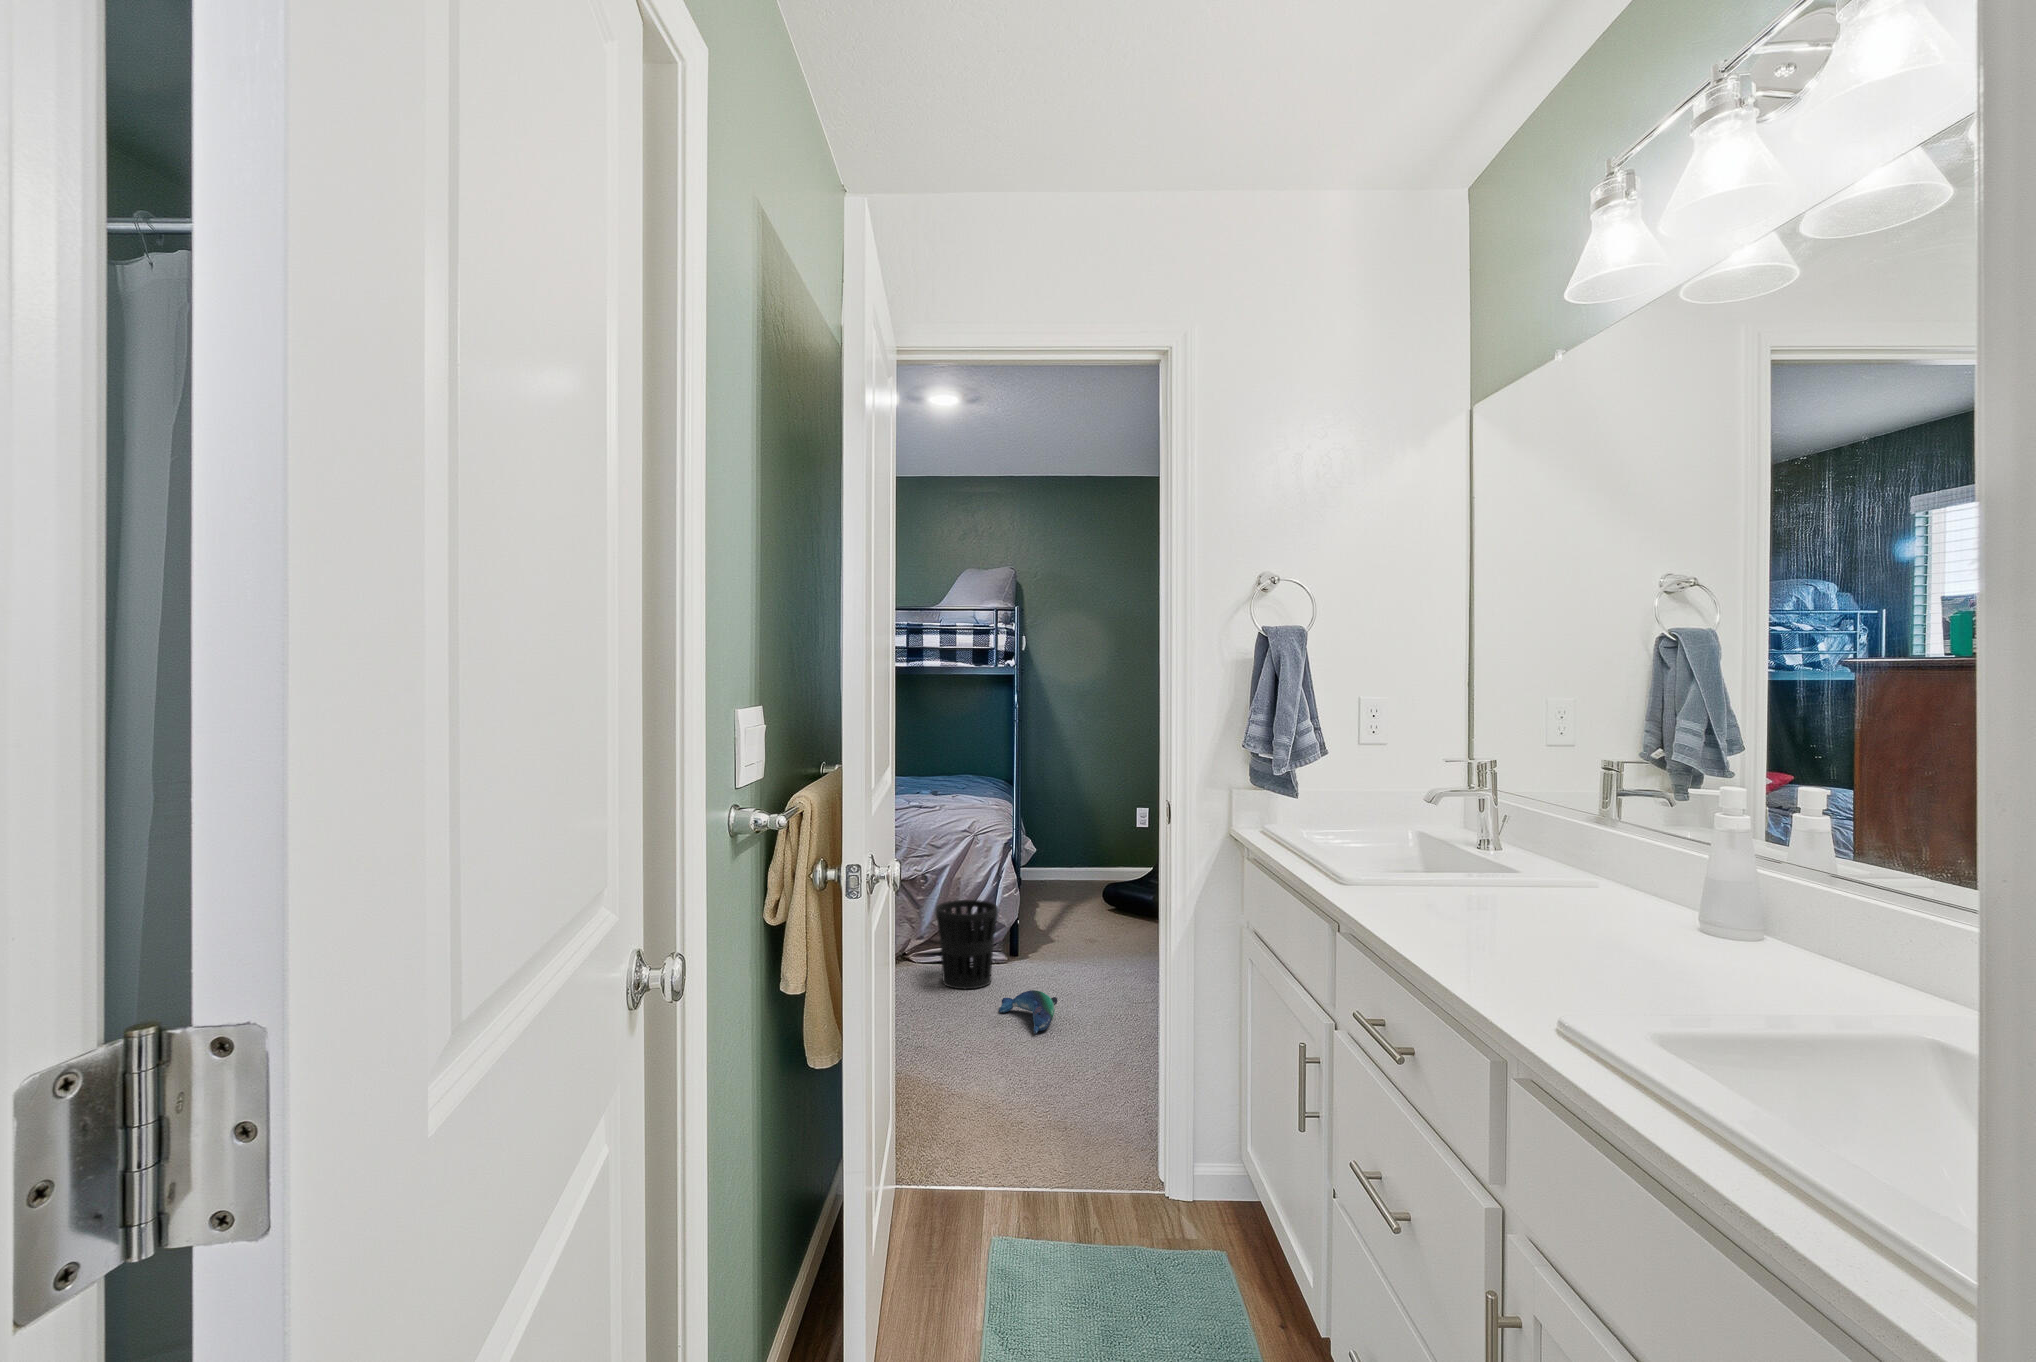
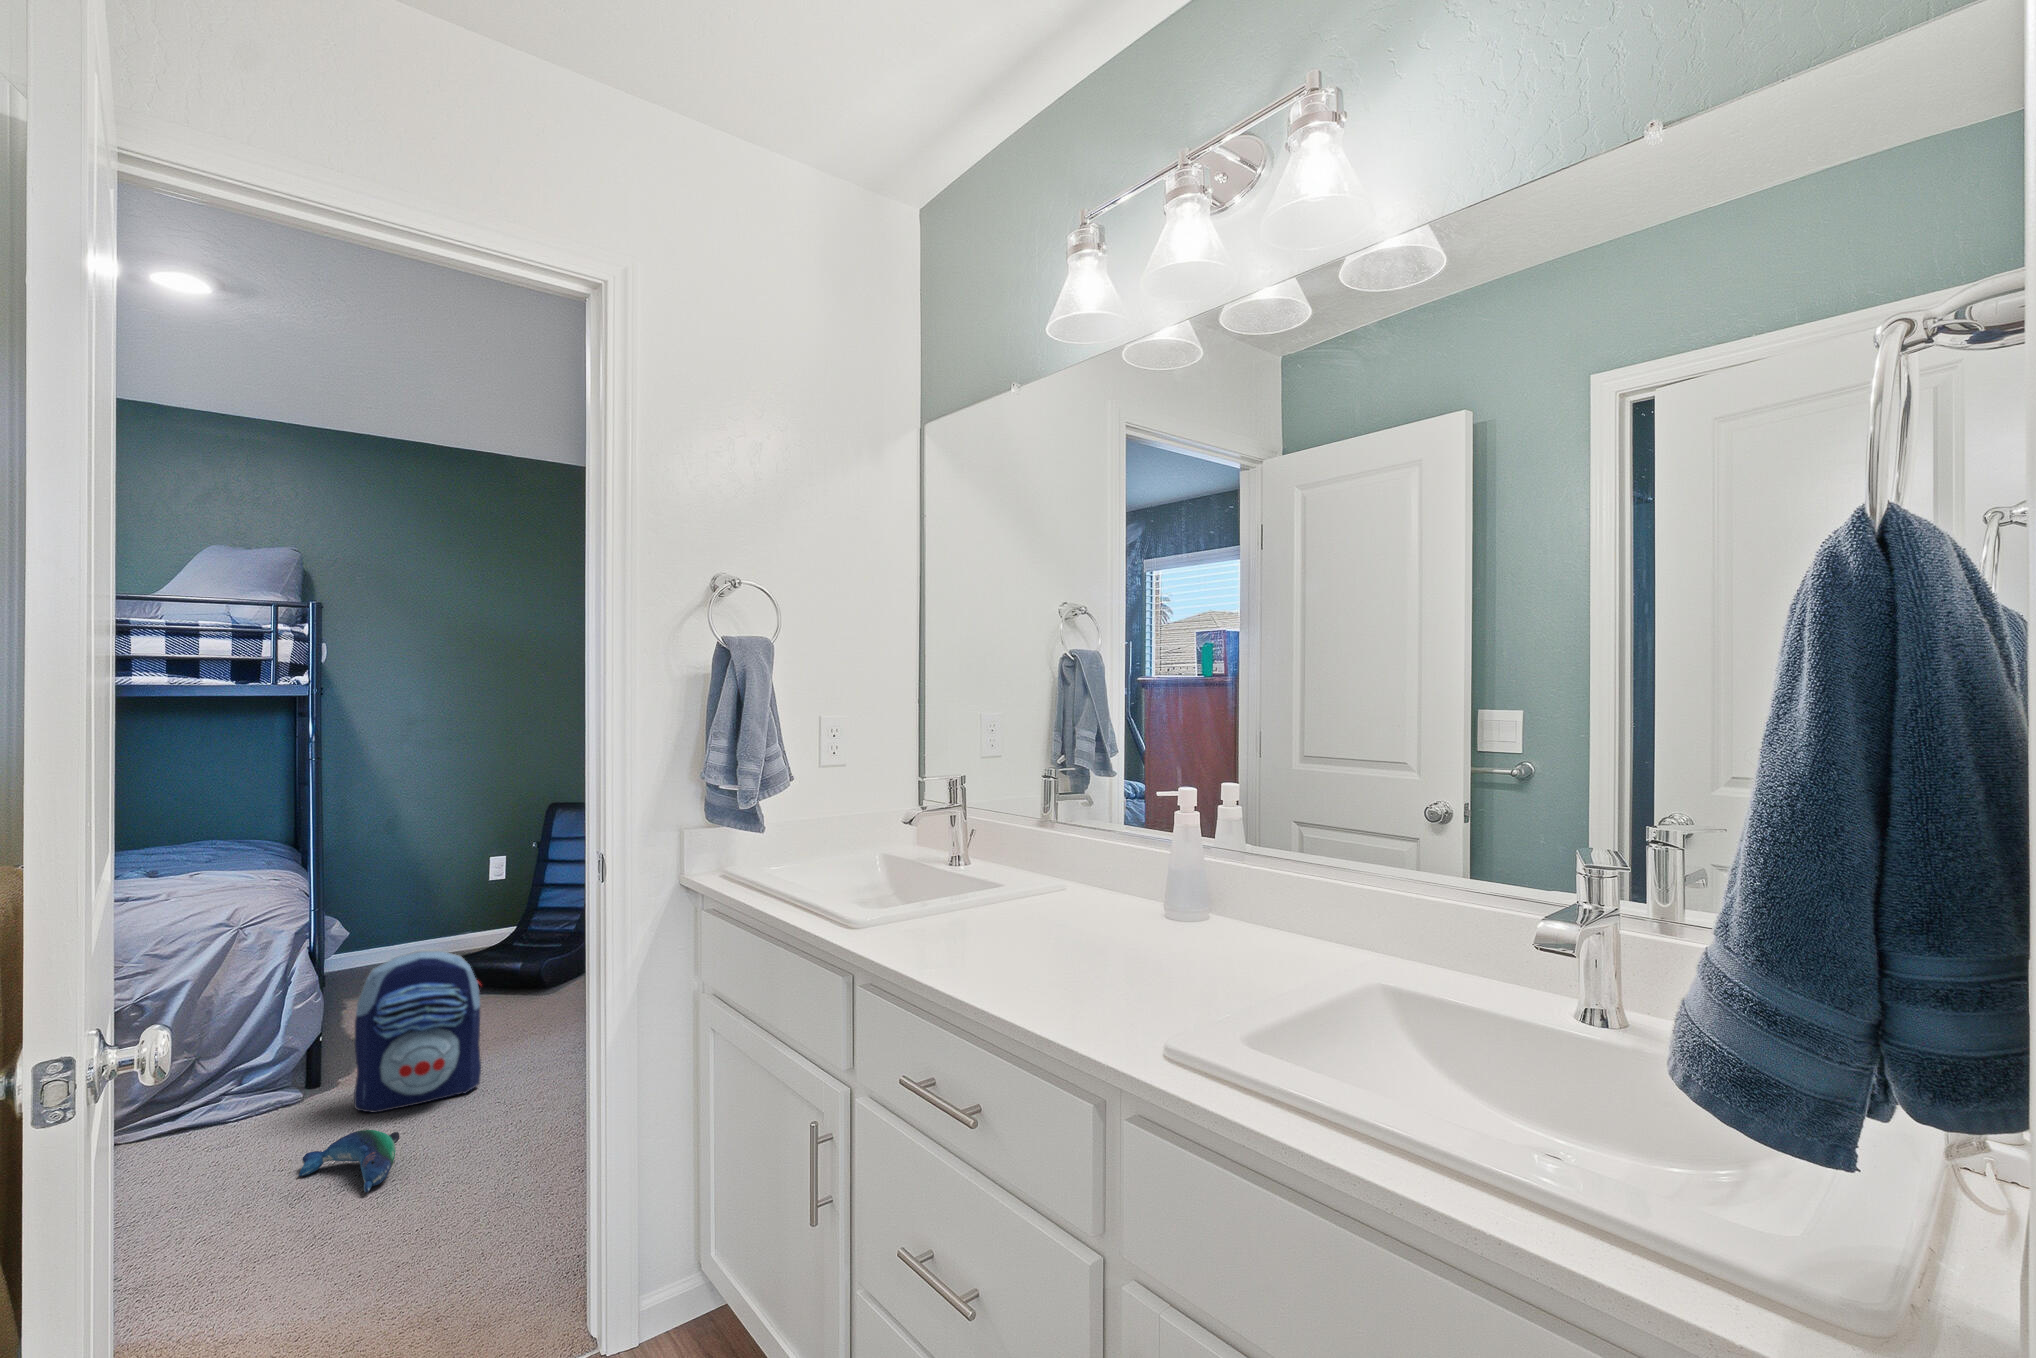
backpack: none [1036,868,1118,984] -> present [354,949,481,1113]
wastebasket: present [936,900,998,989] -> none [174,1019,291,1160]

